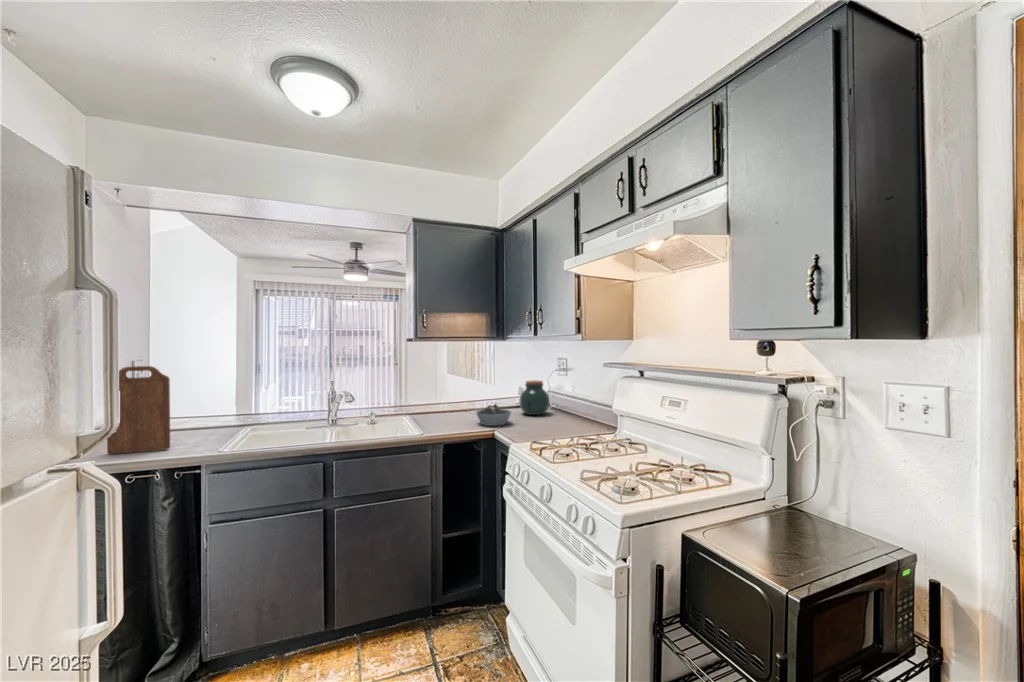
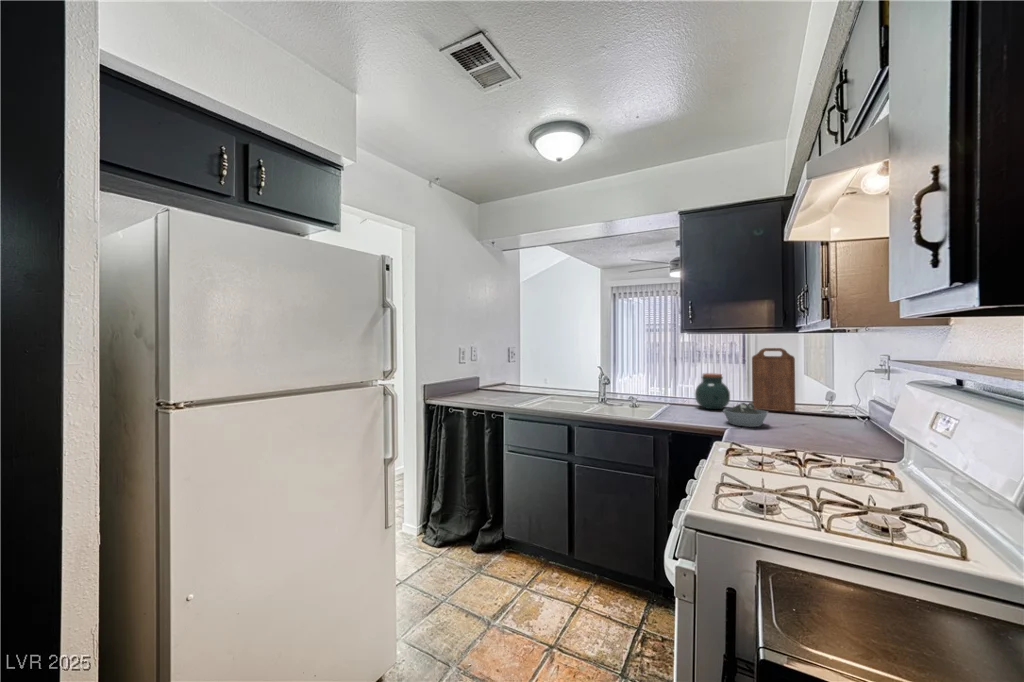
cutting board: present [107,366,170,454] -> present [752,348,796,412]
jar: present [520,380,550,415] -> present [695,373,730,409]

